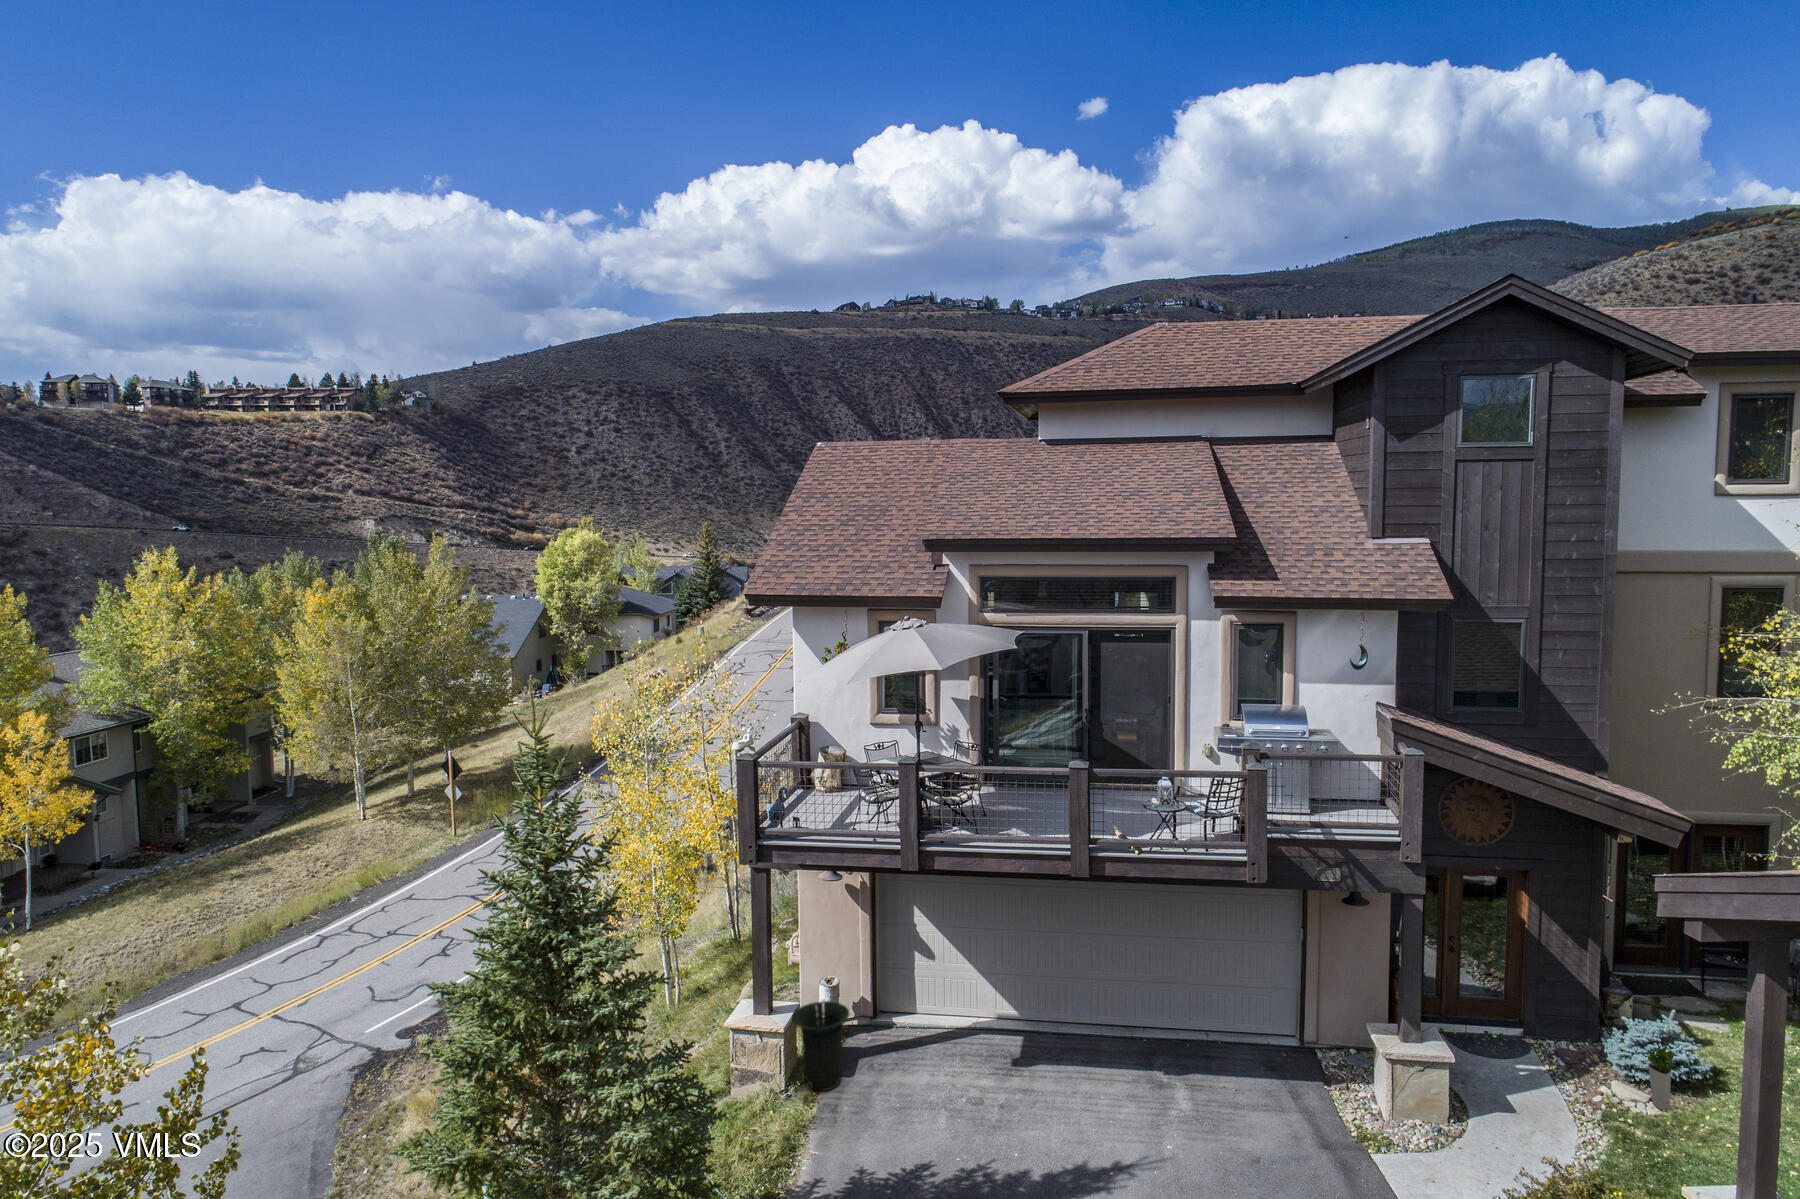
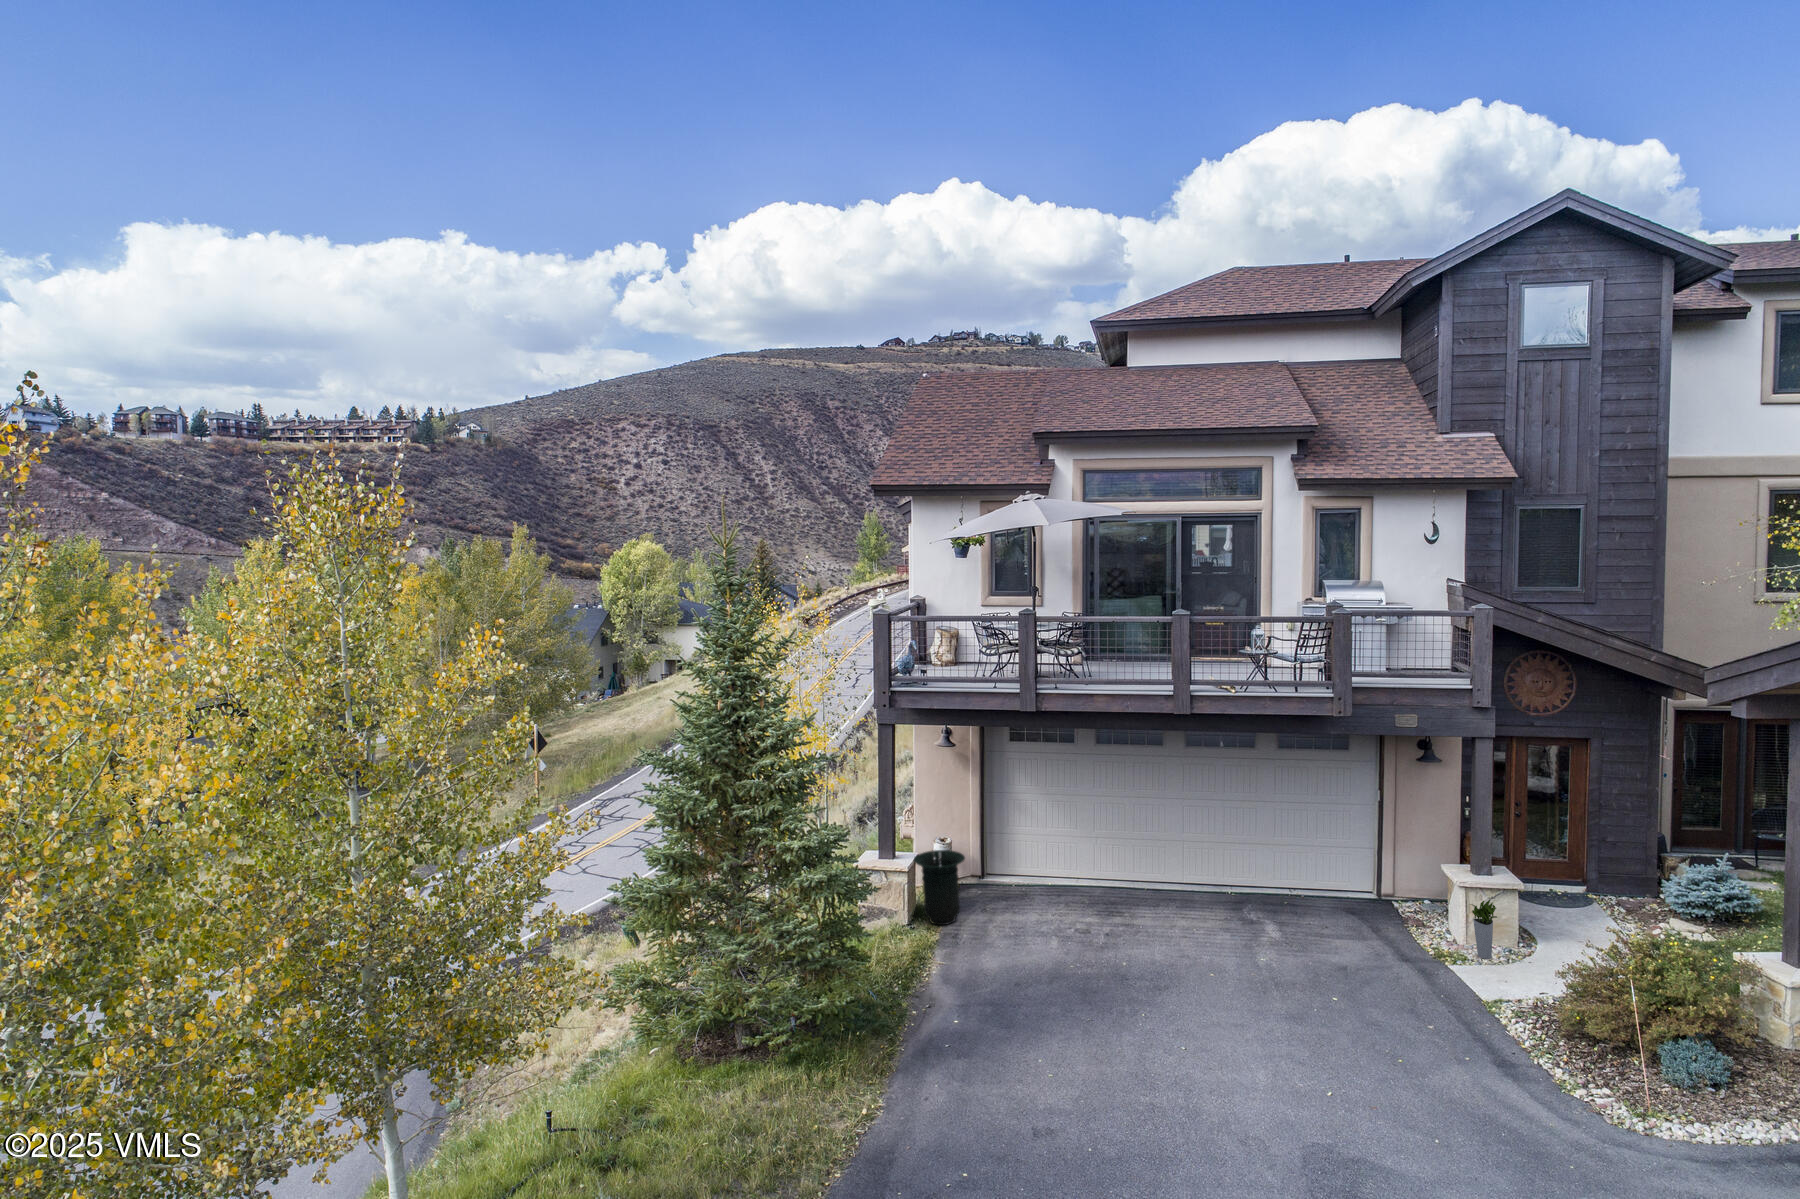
planter: present [1646,1045,1676,1110] -> present [1471,900,1497,959]

